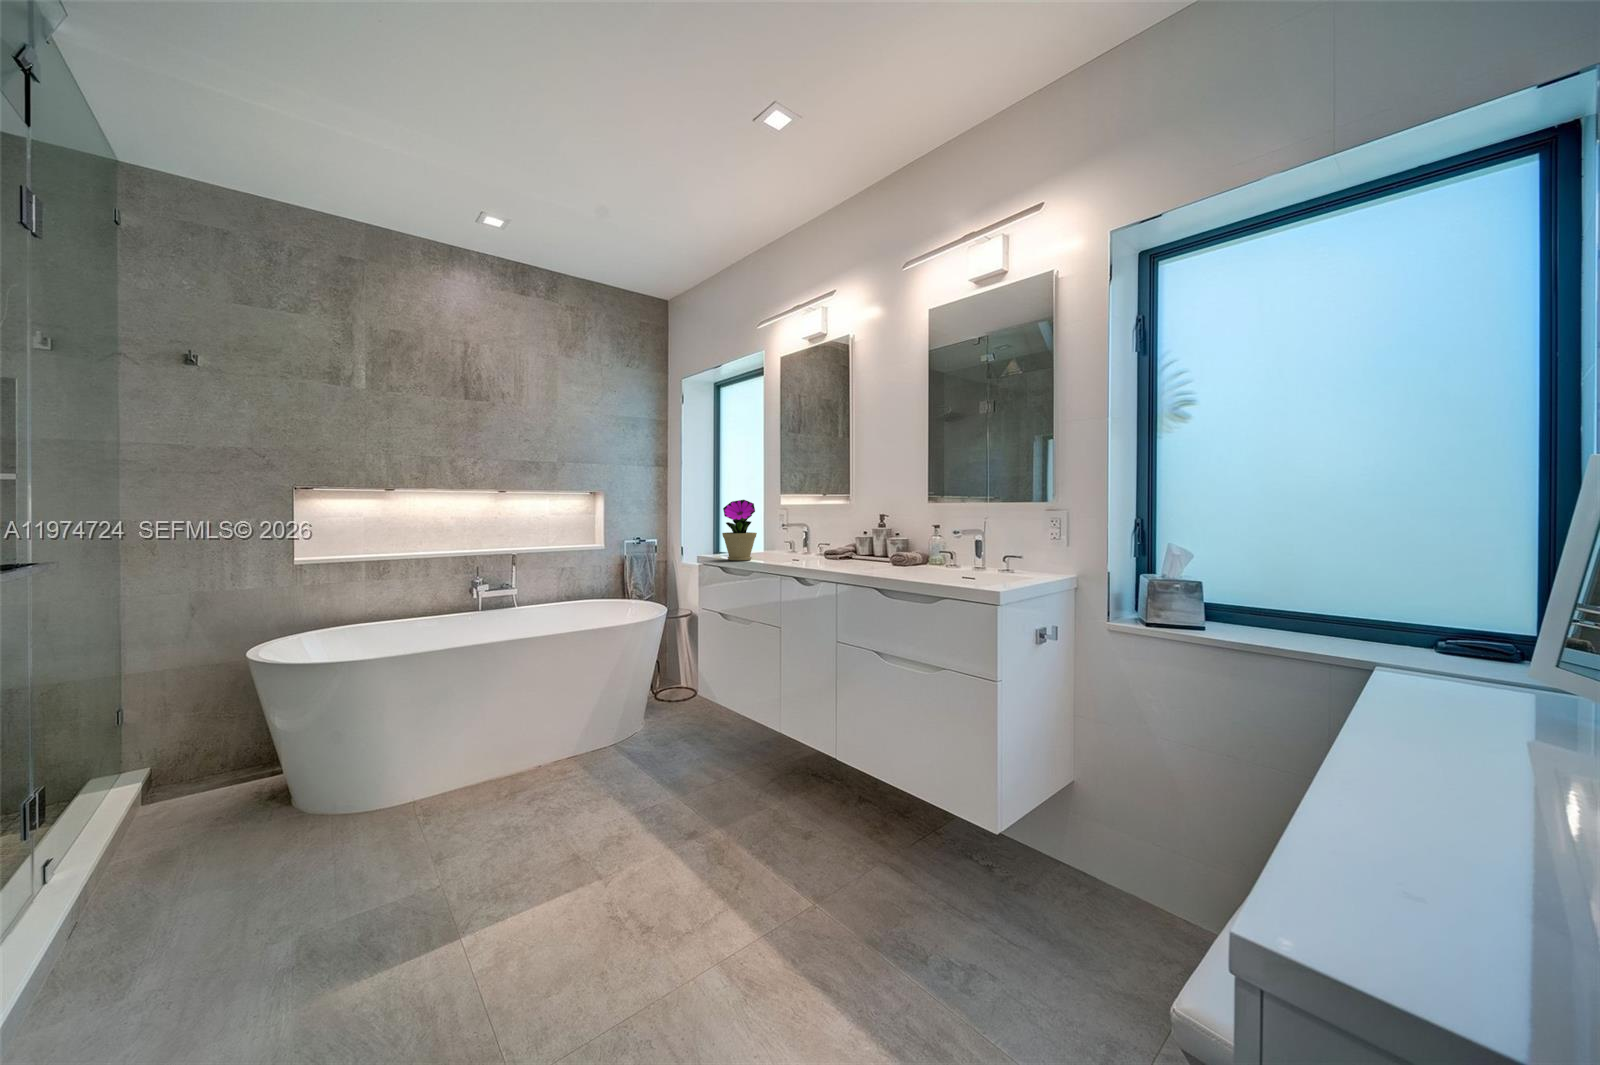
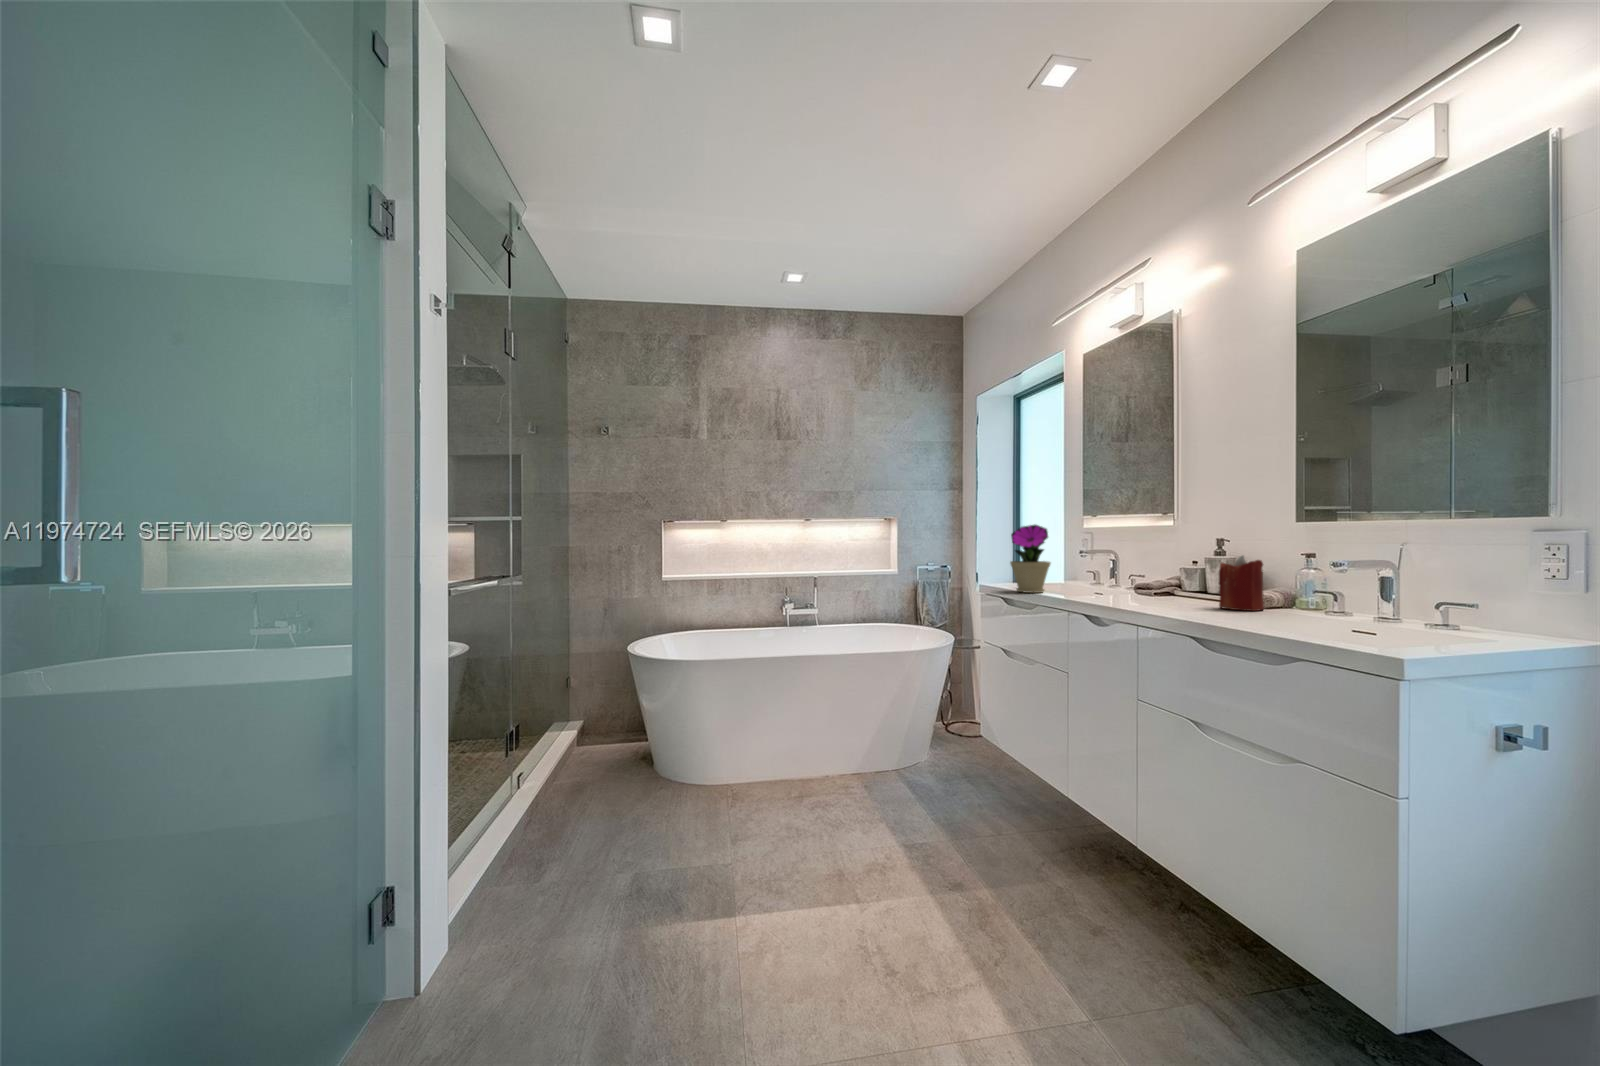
candle: none [883,525,912,567] -> present [1219,556,1264,611]

